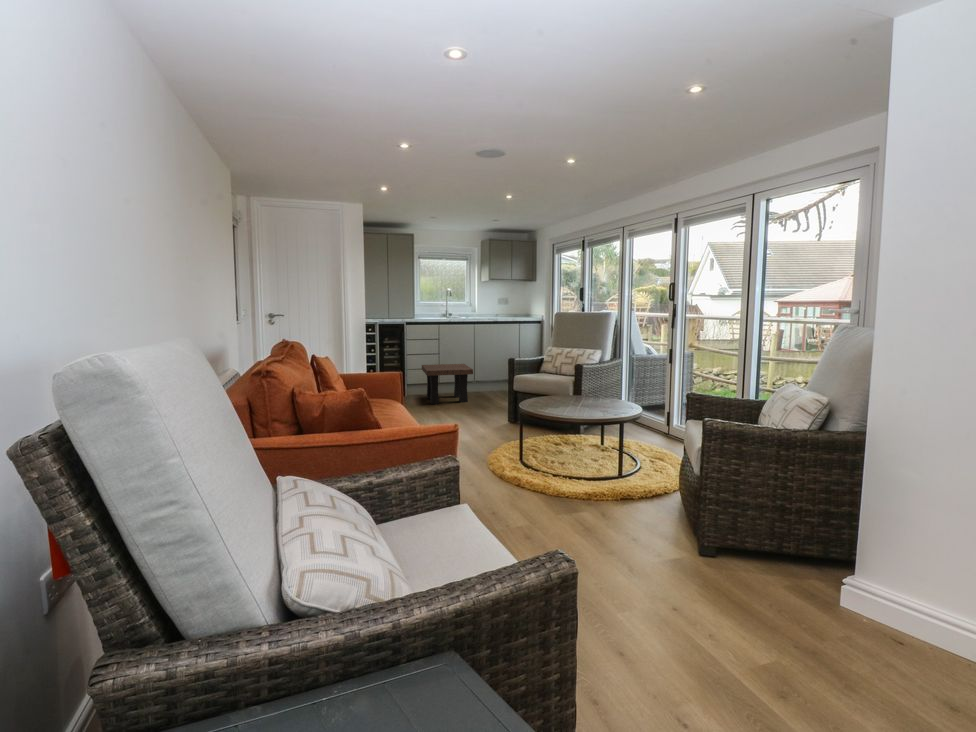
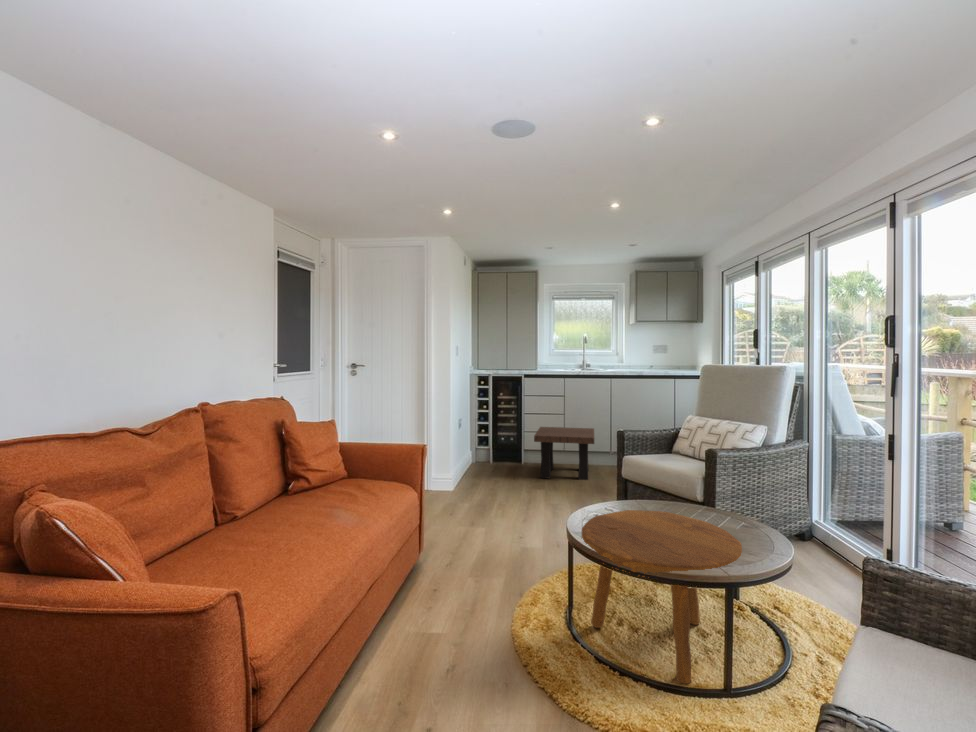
footstool: none [539,399,624,477] -> present [582,510,742,684]

